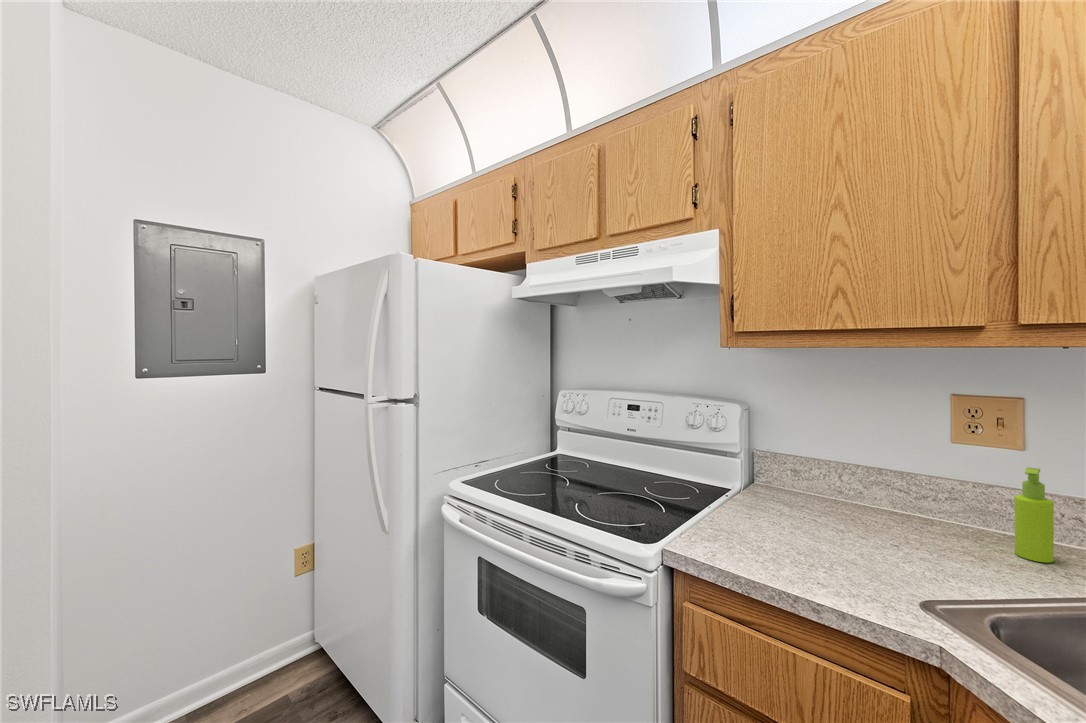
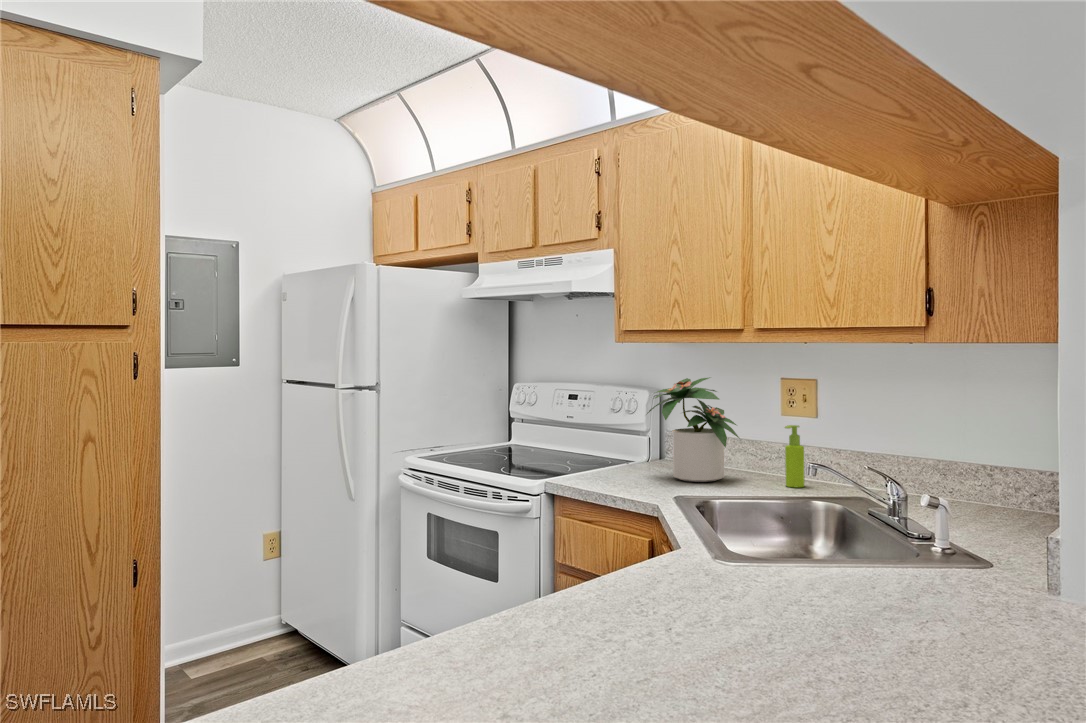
potted plant: none [784,395,938,547] -> present [647,377,739,482]

